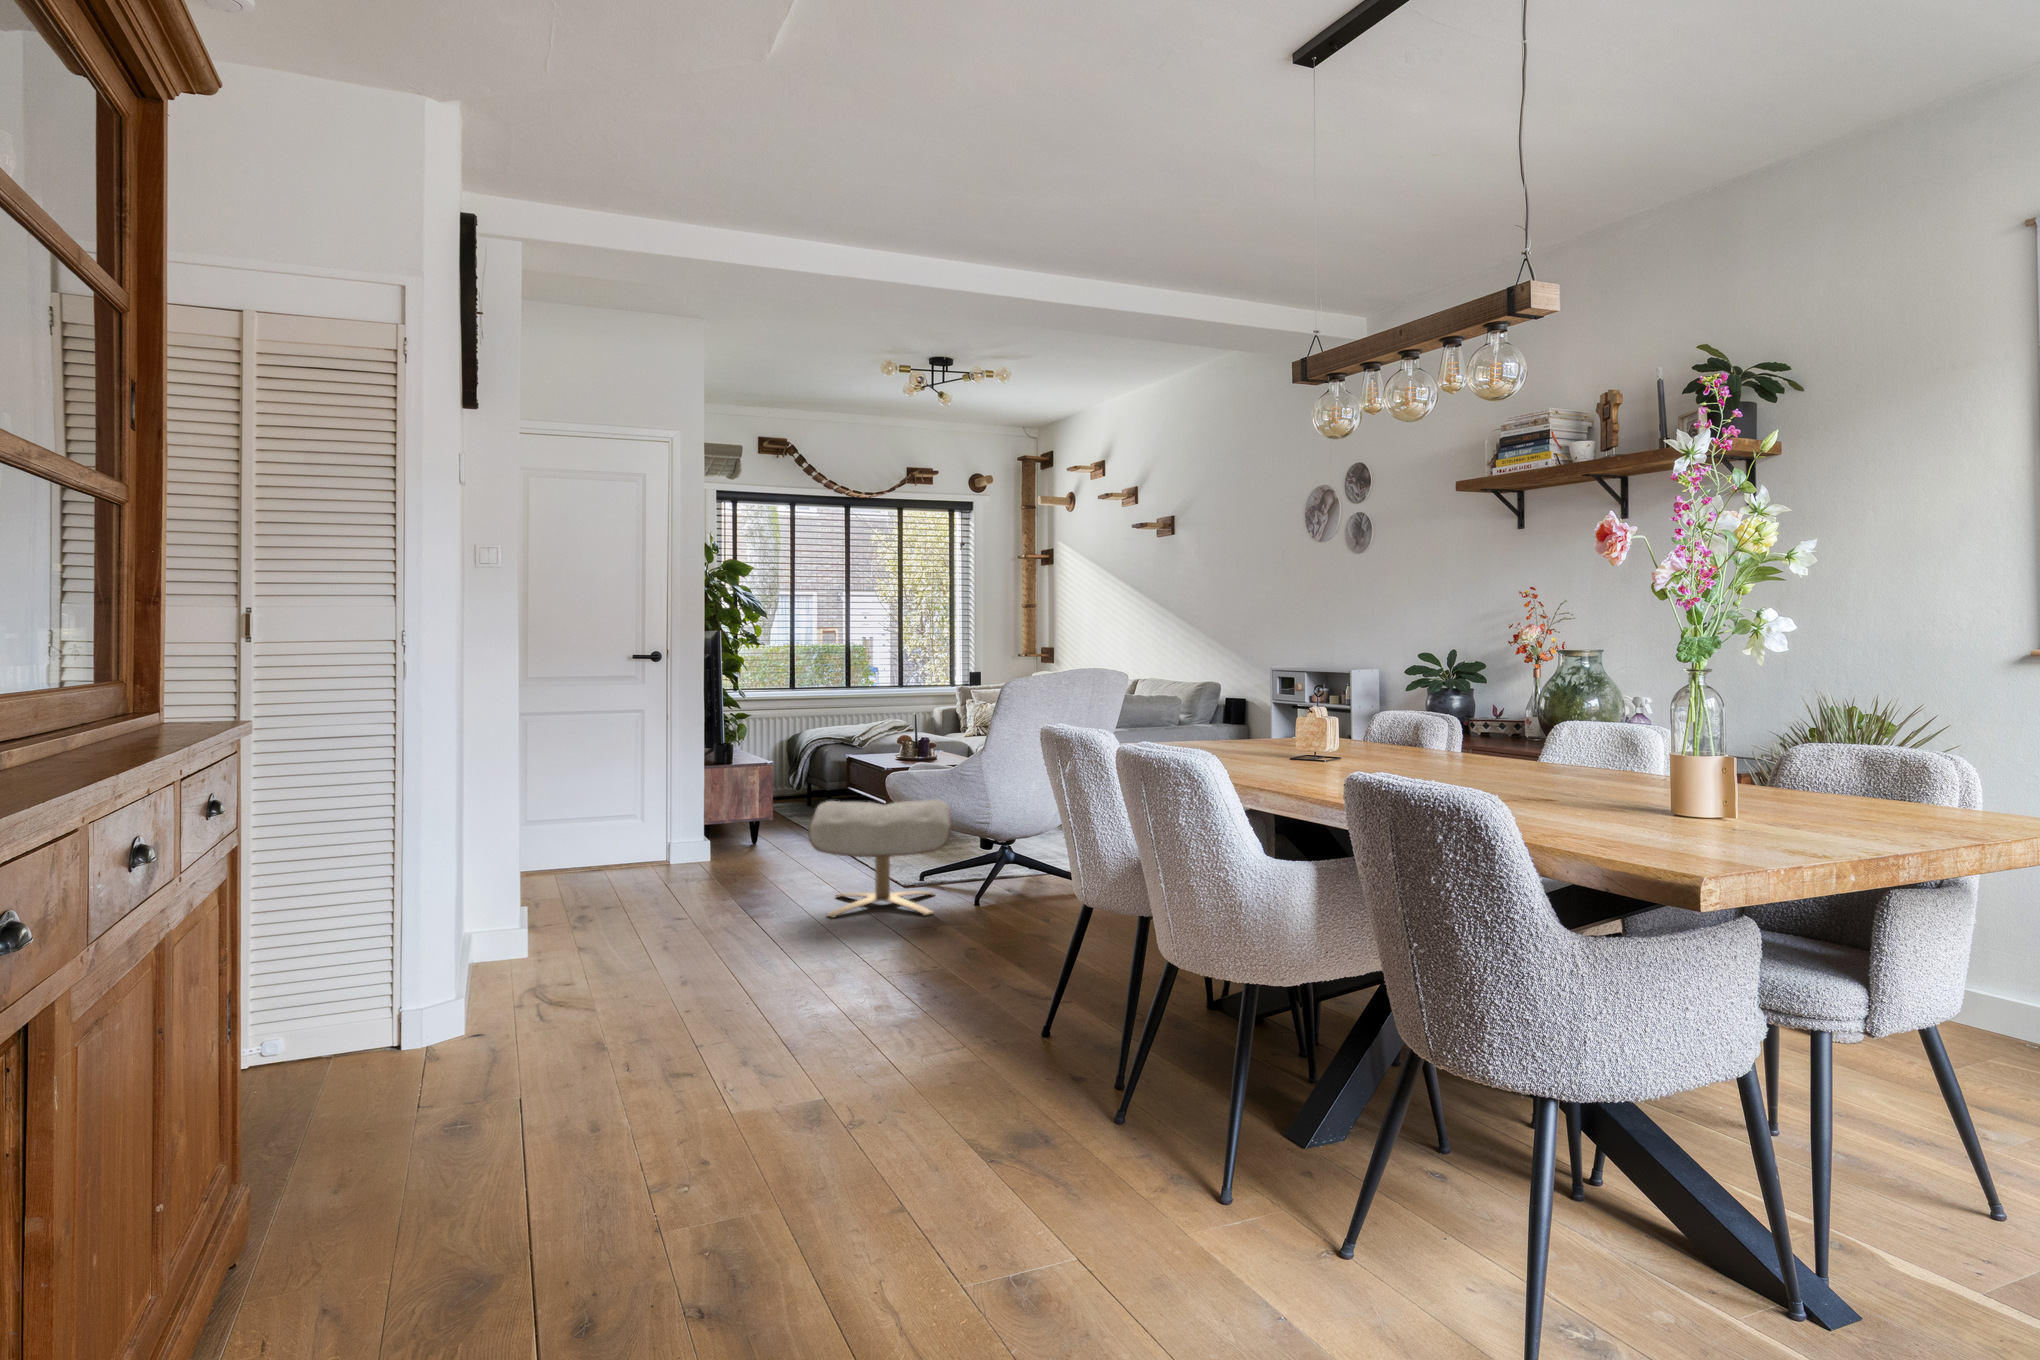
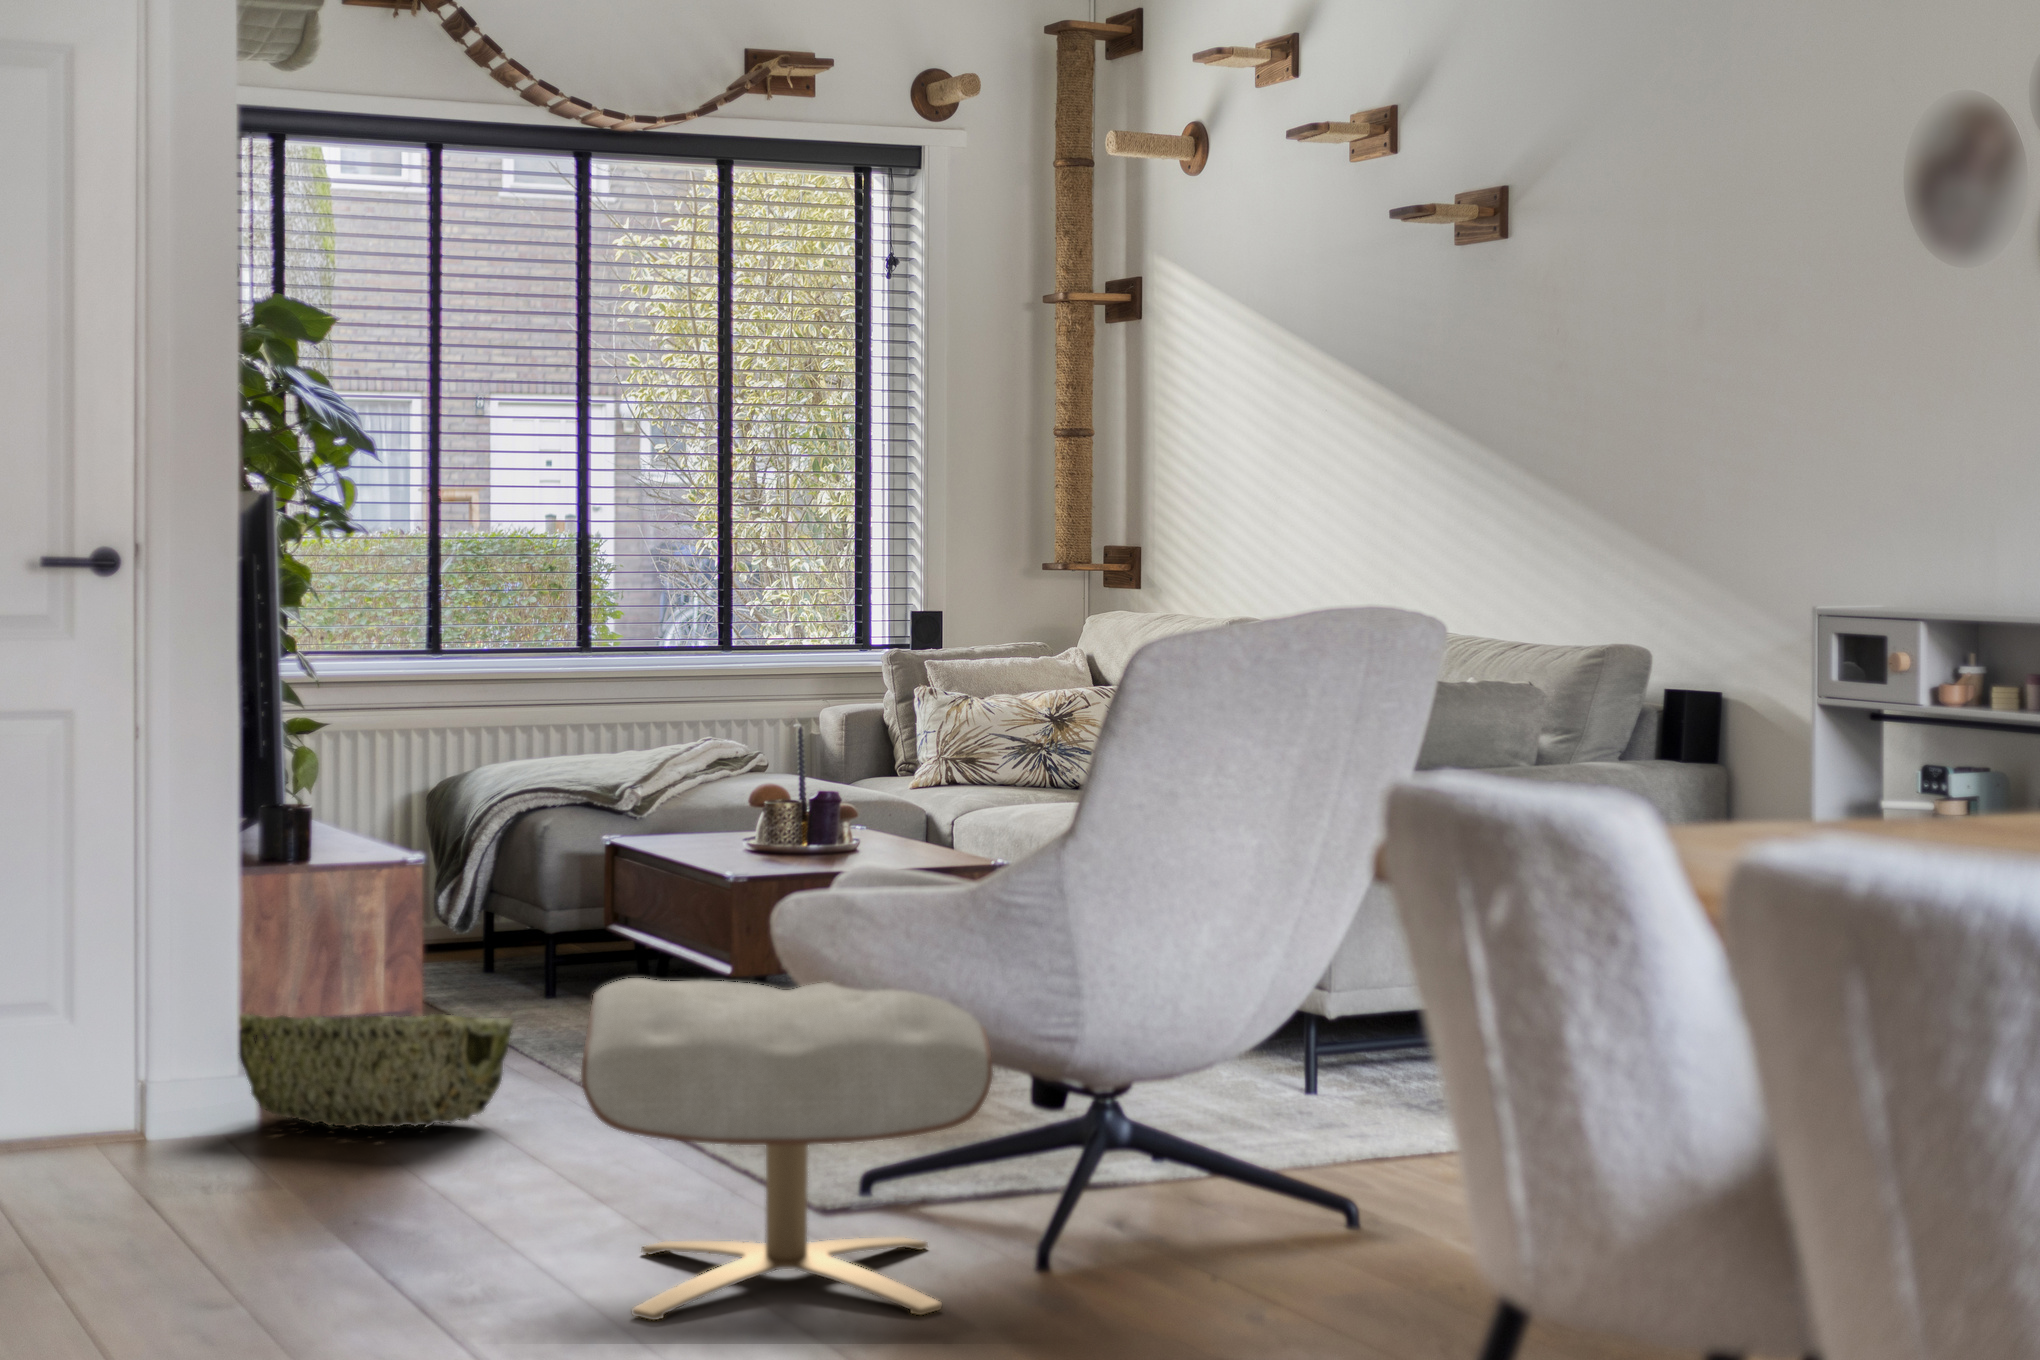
woven basket: none [700,818,802,859] -> present [240,1014,513,1127]

